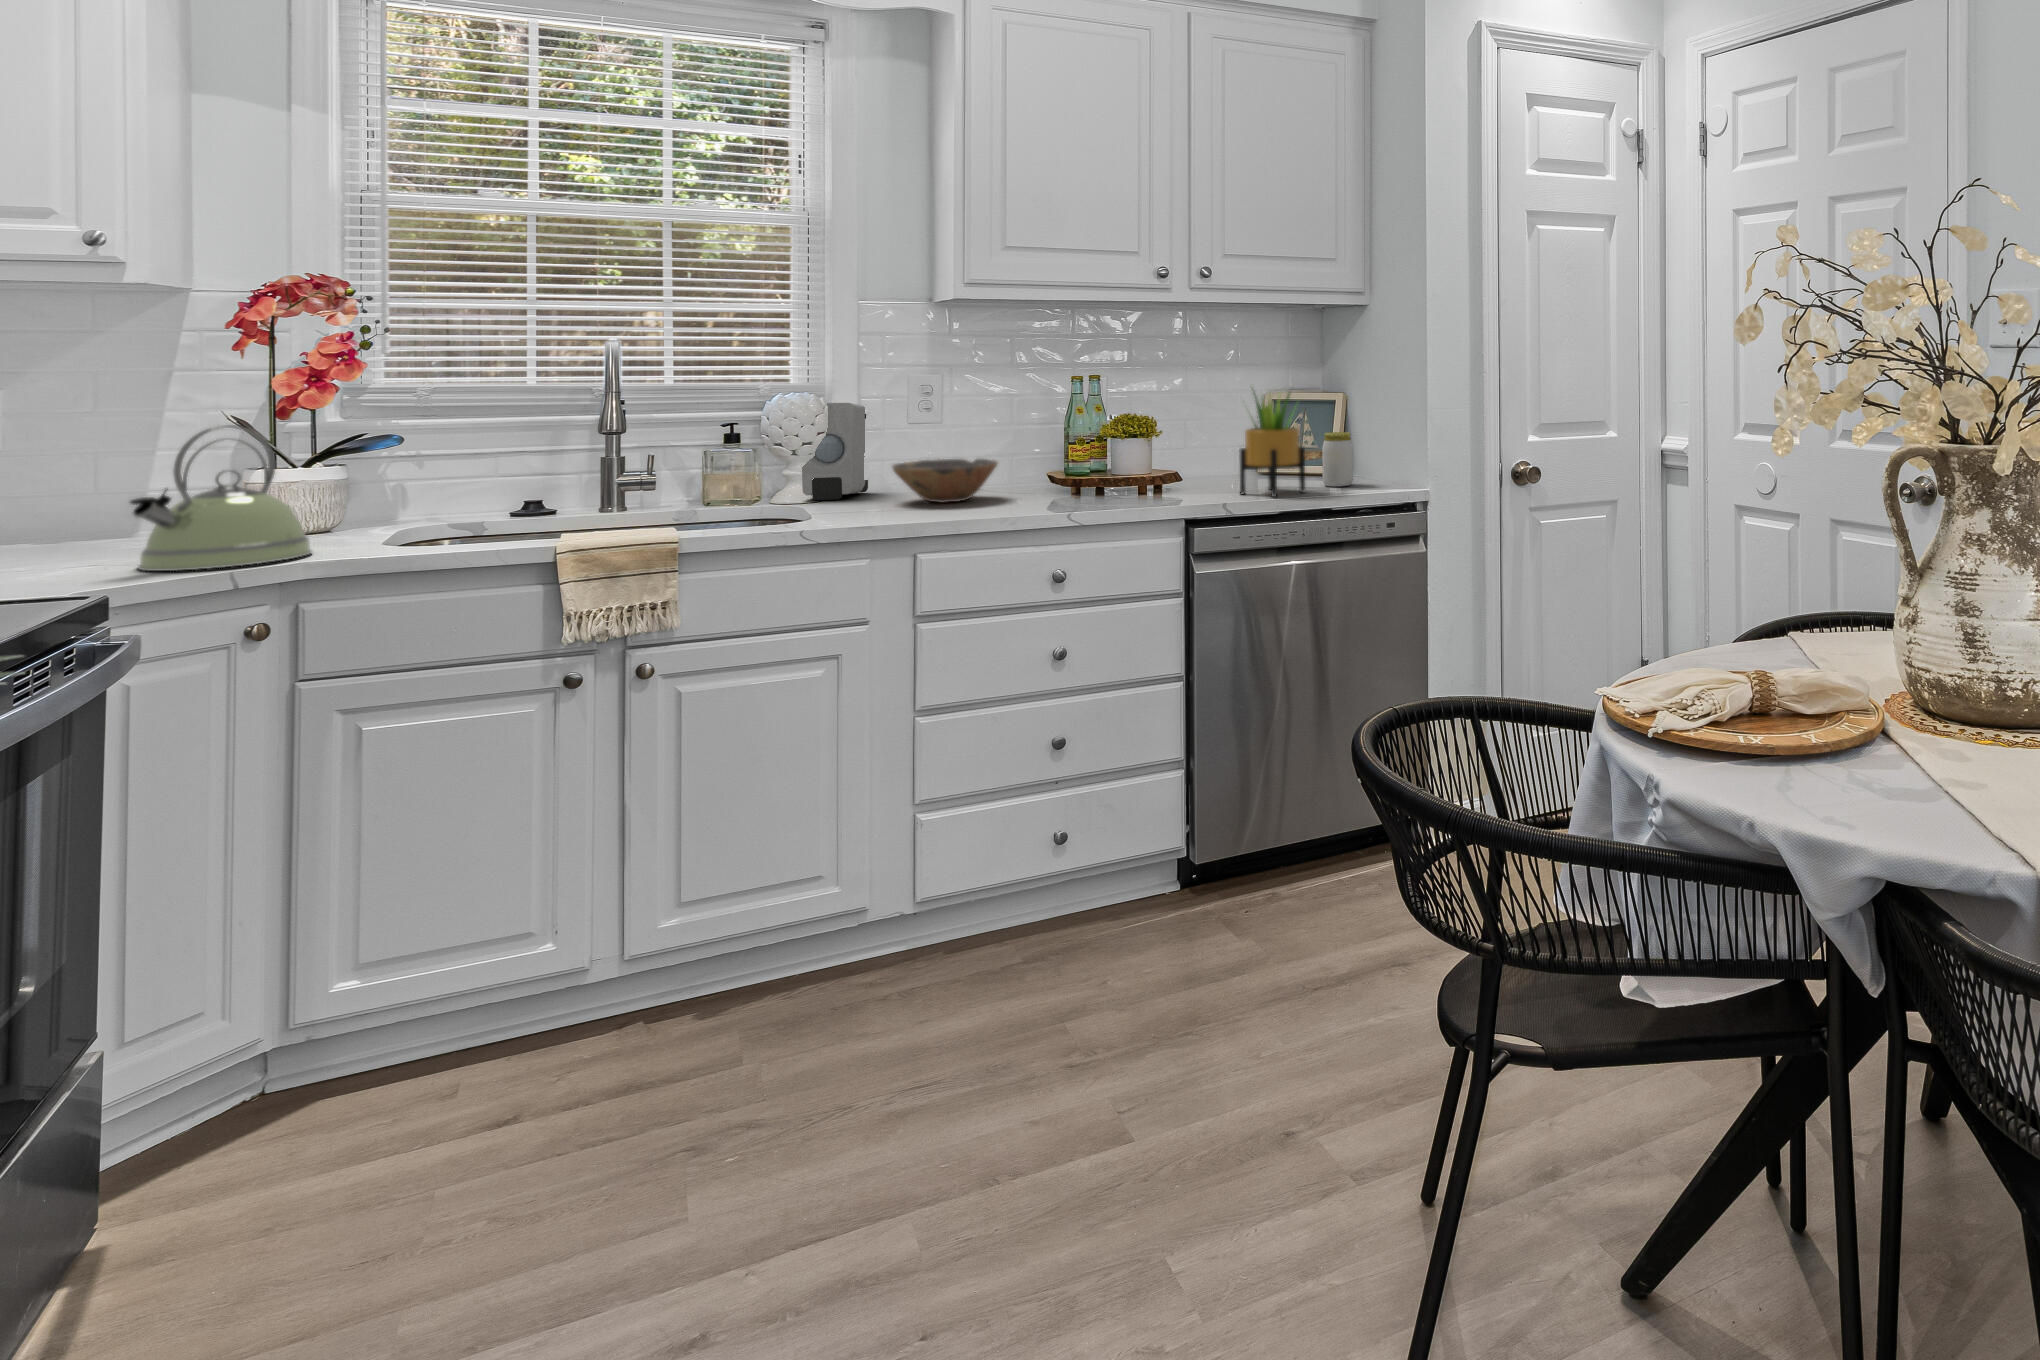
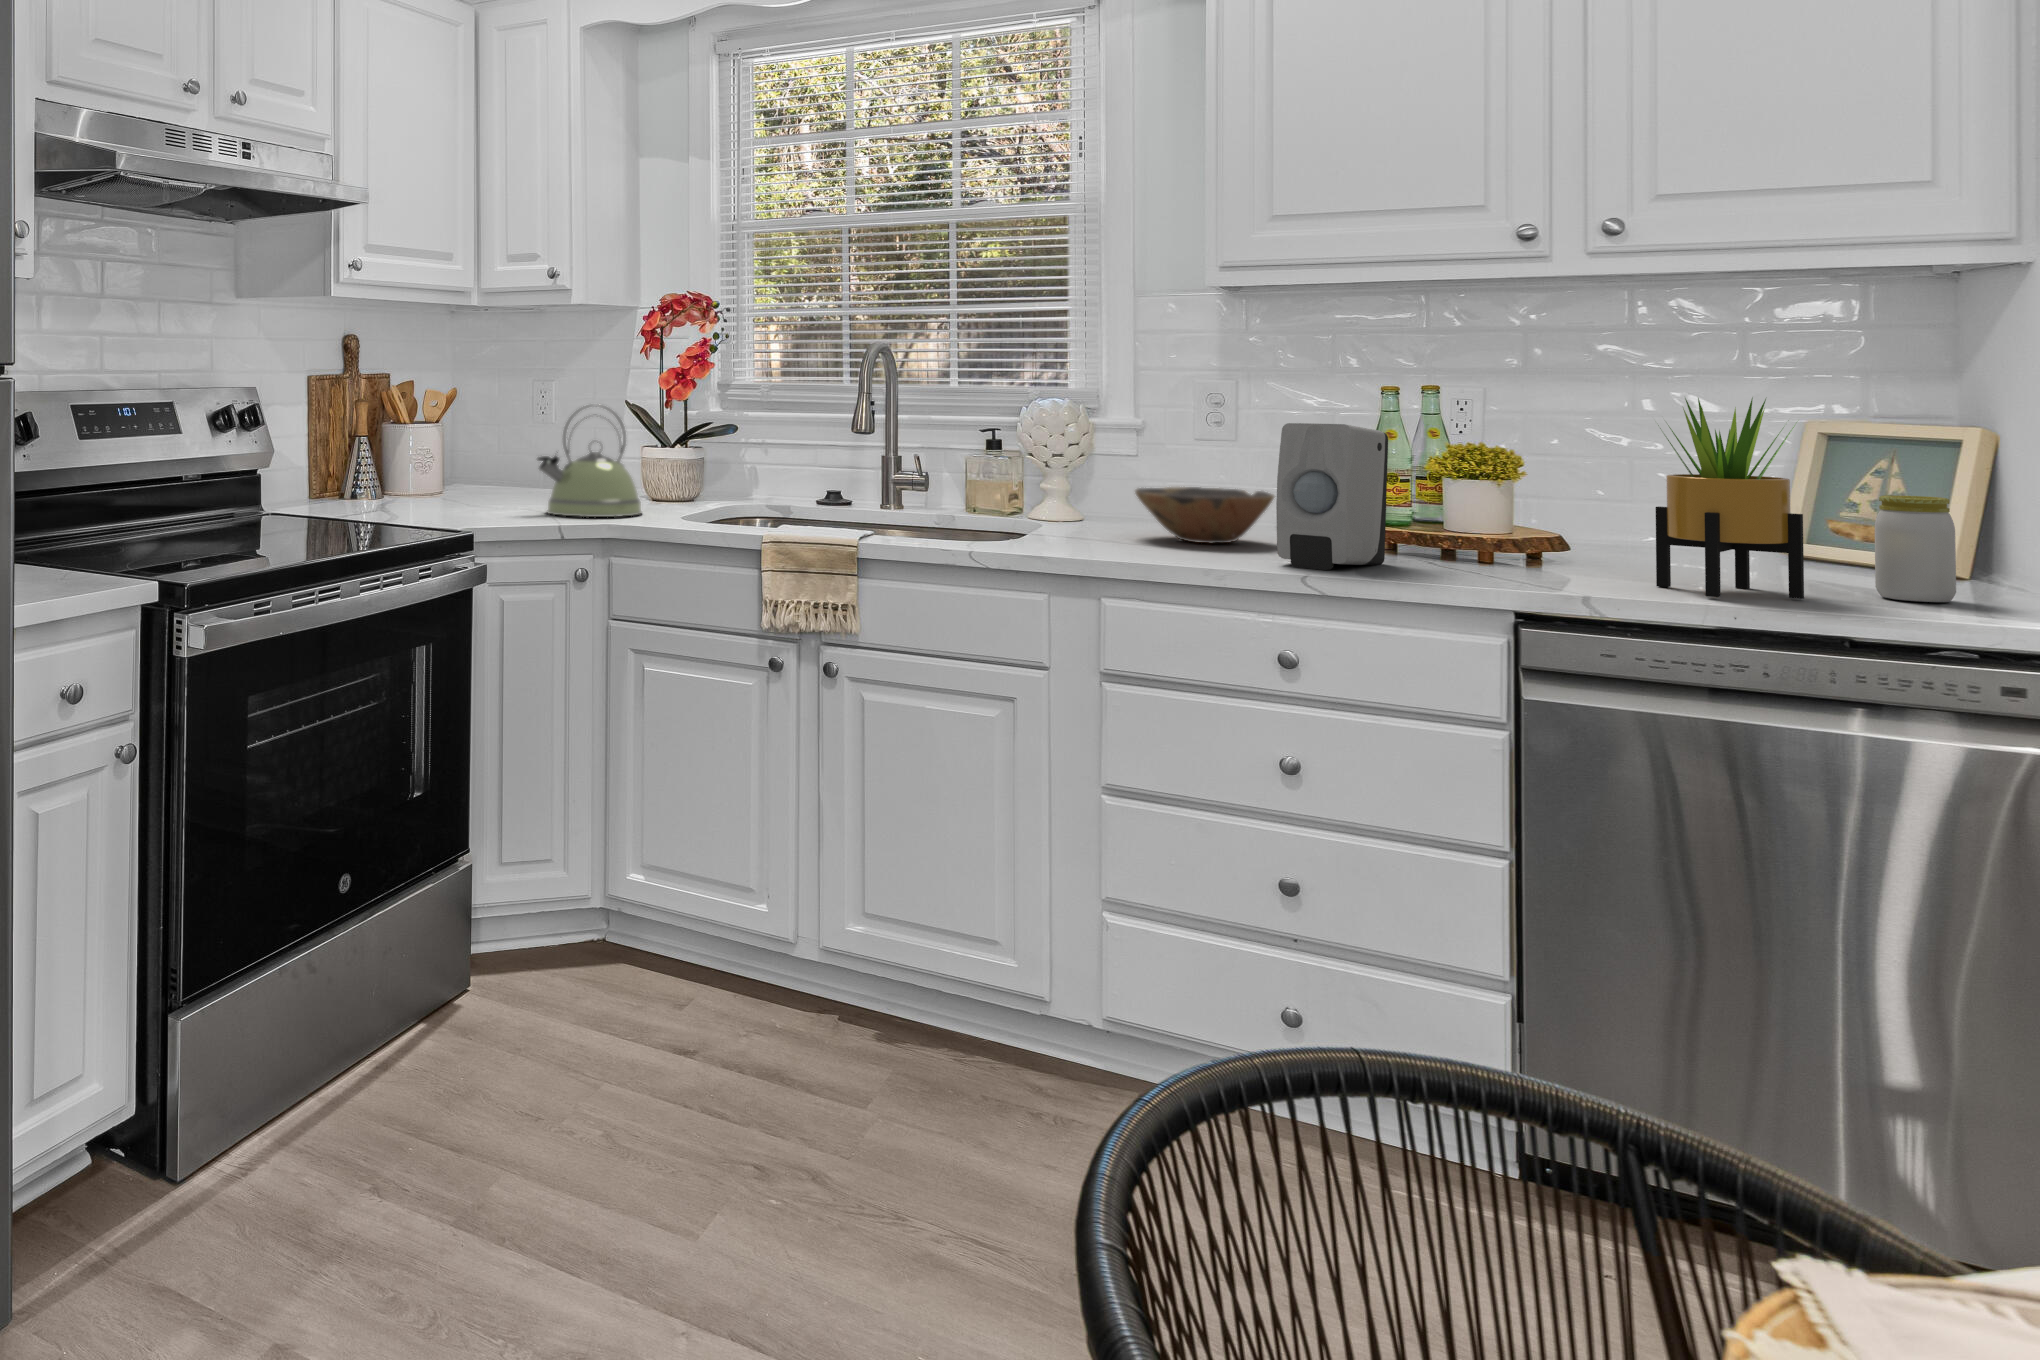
soap dispenser: present [802,403,868,500] -> present [1276,423,1388,570]

